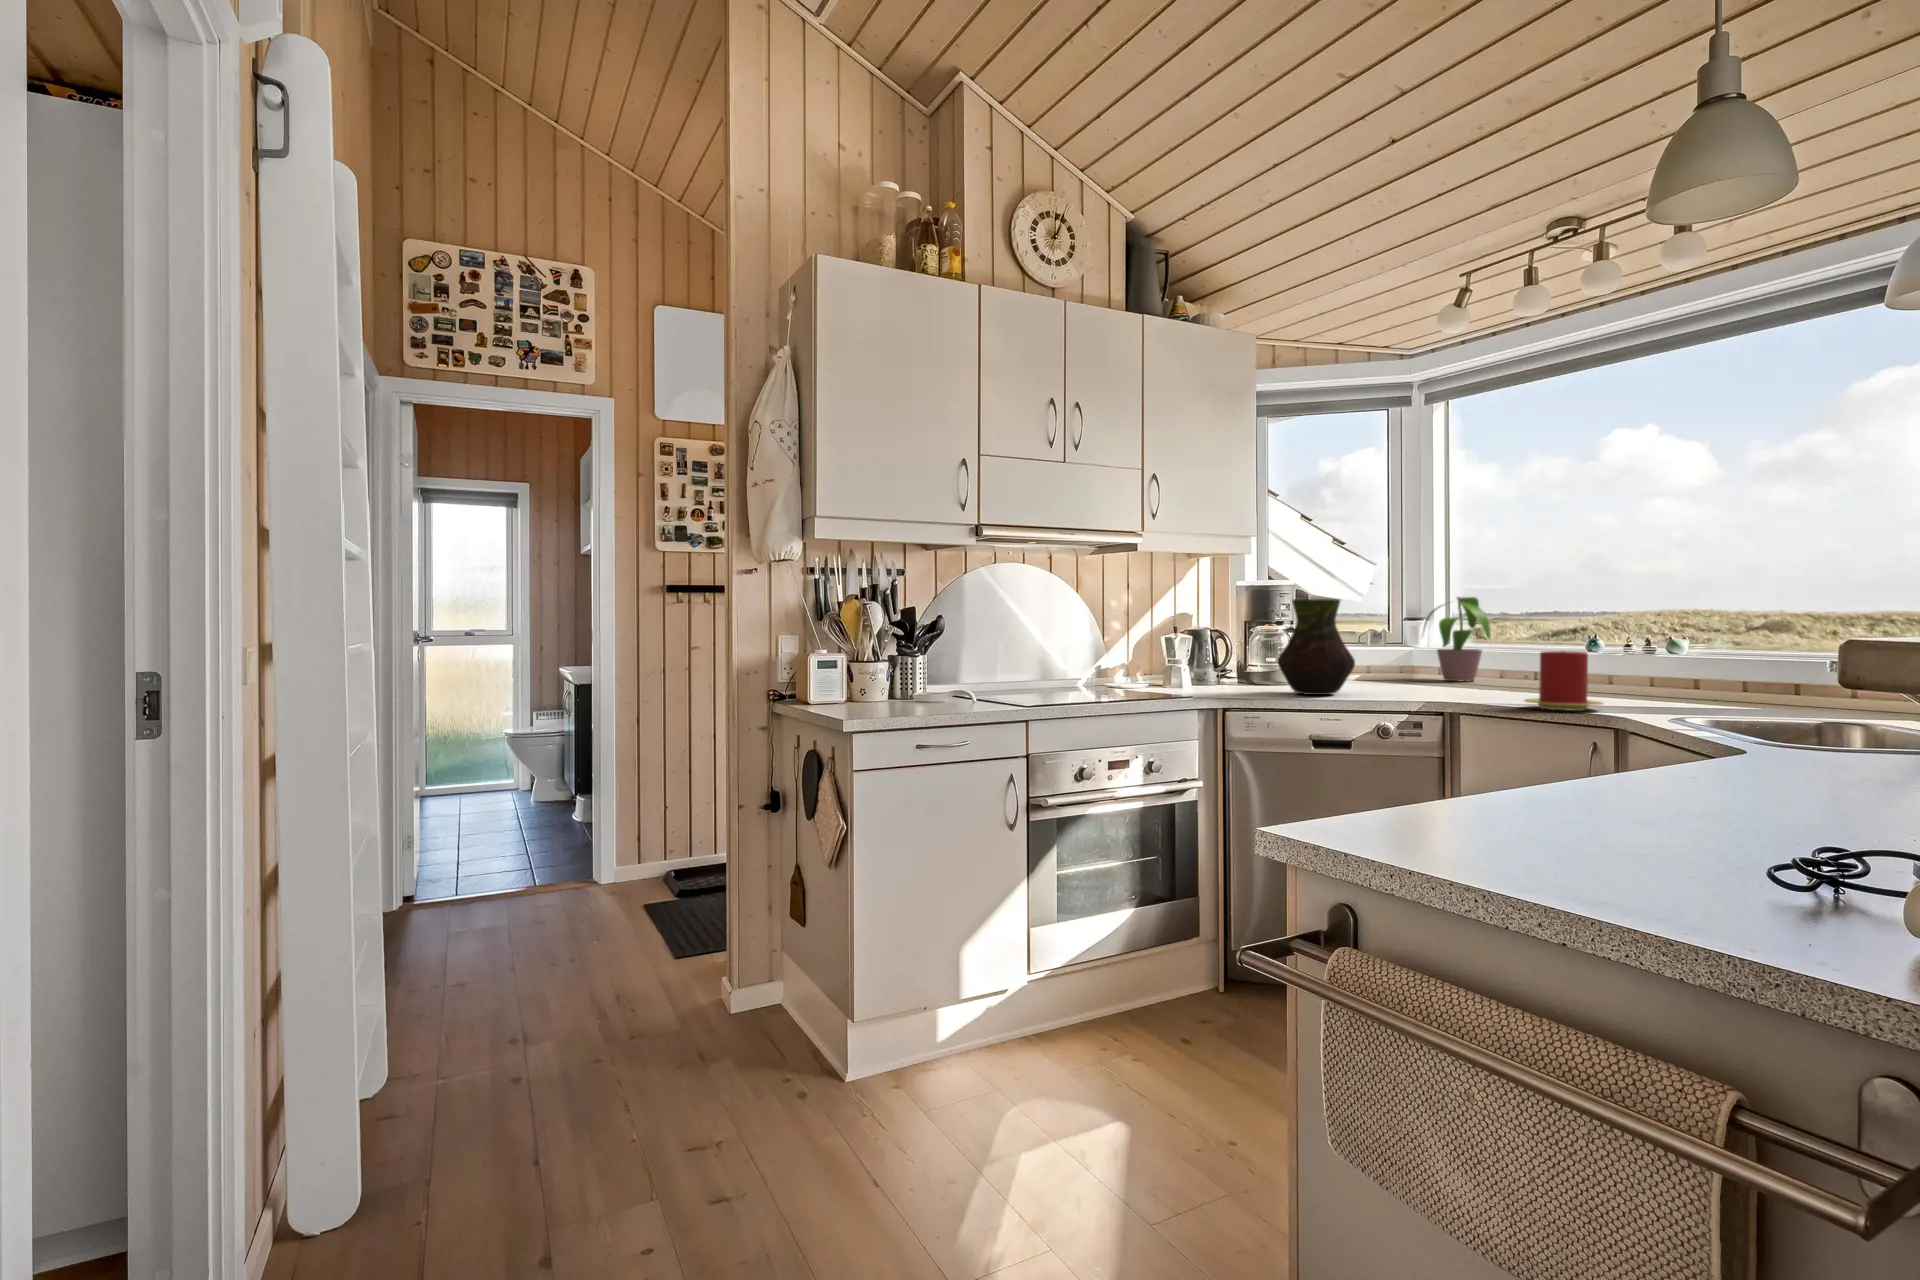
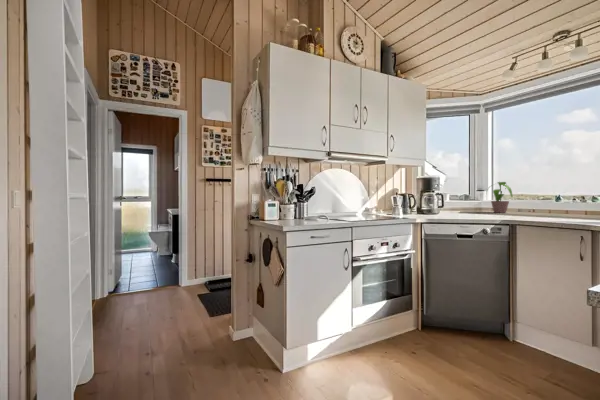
vase: present [1277,599,1355,695] -> none [439,181,471,217]
candle: present [1525,651,1603,711] -> none [545,200,581,223]

